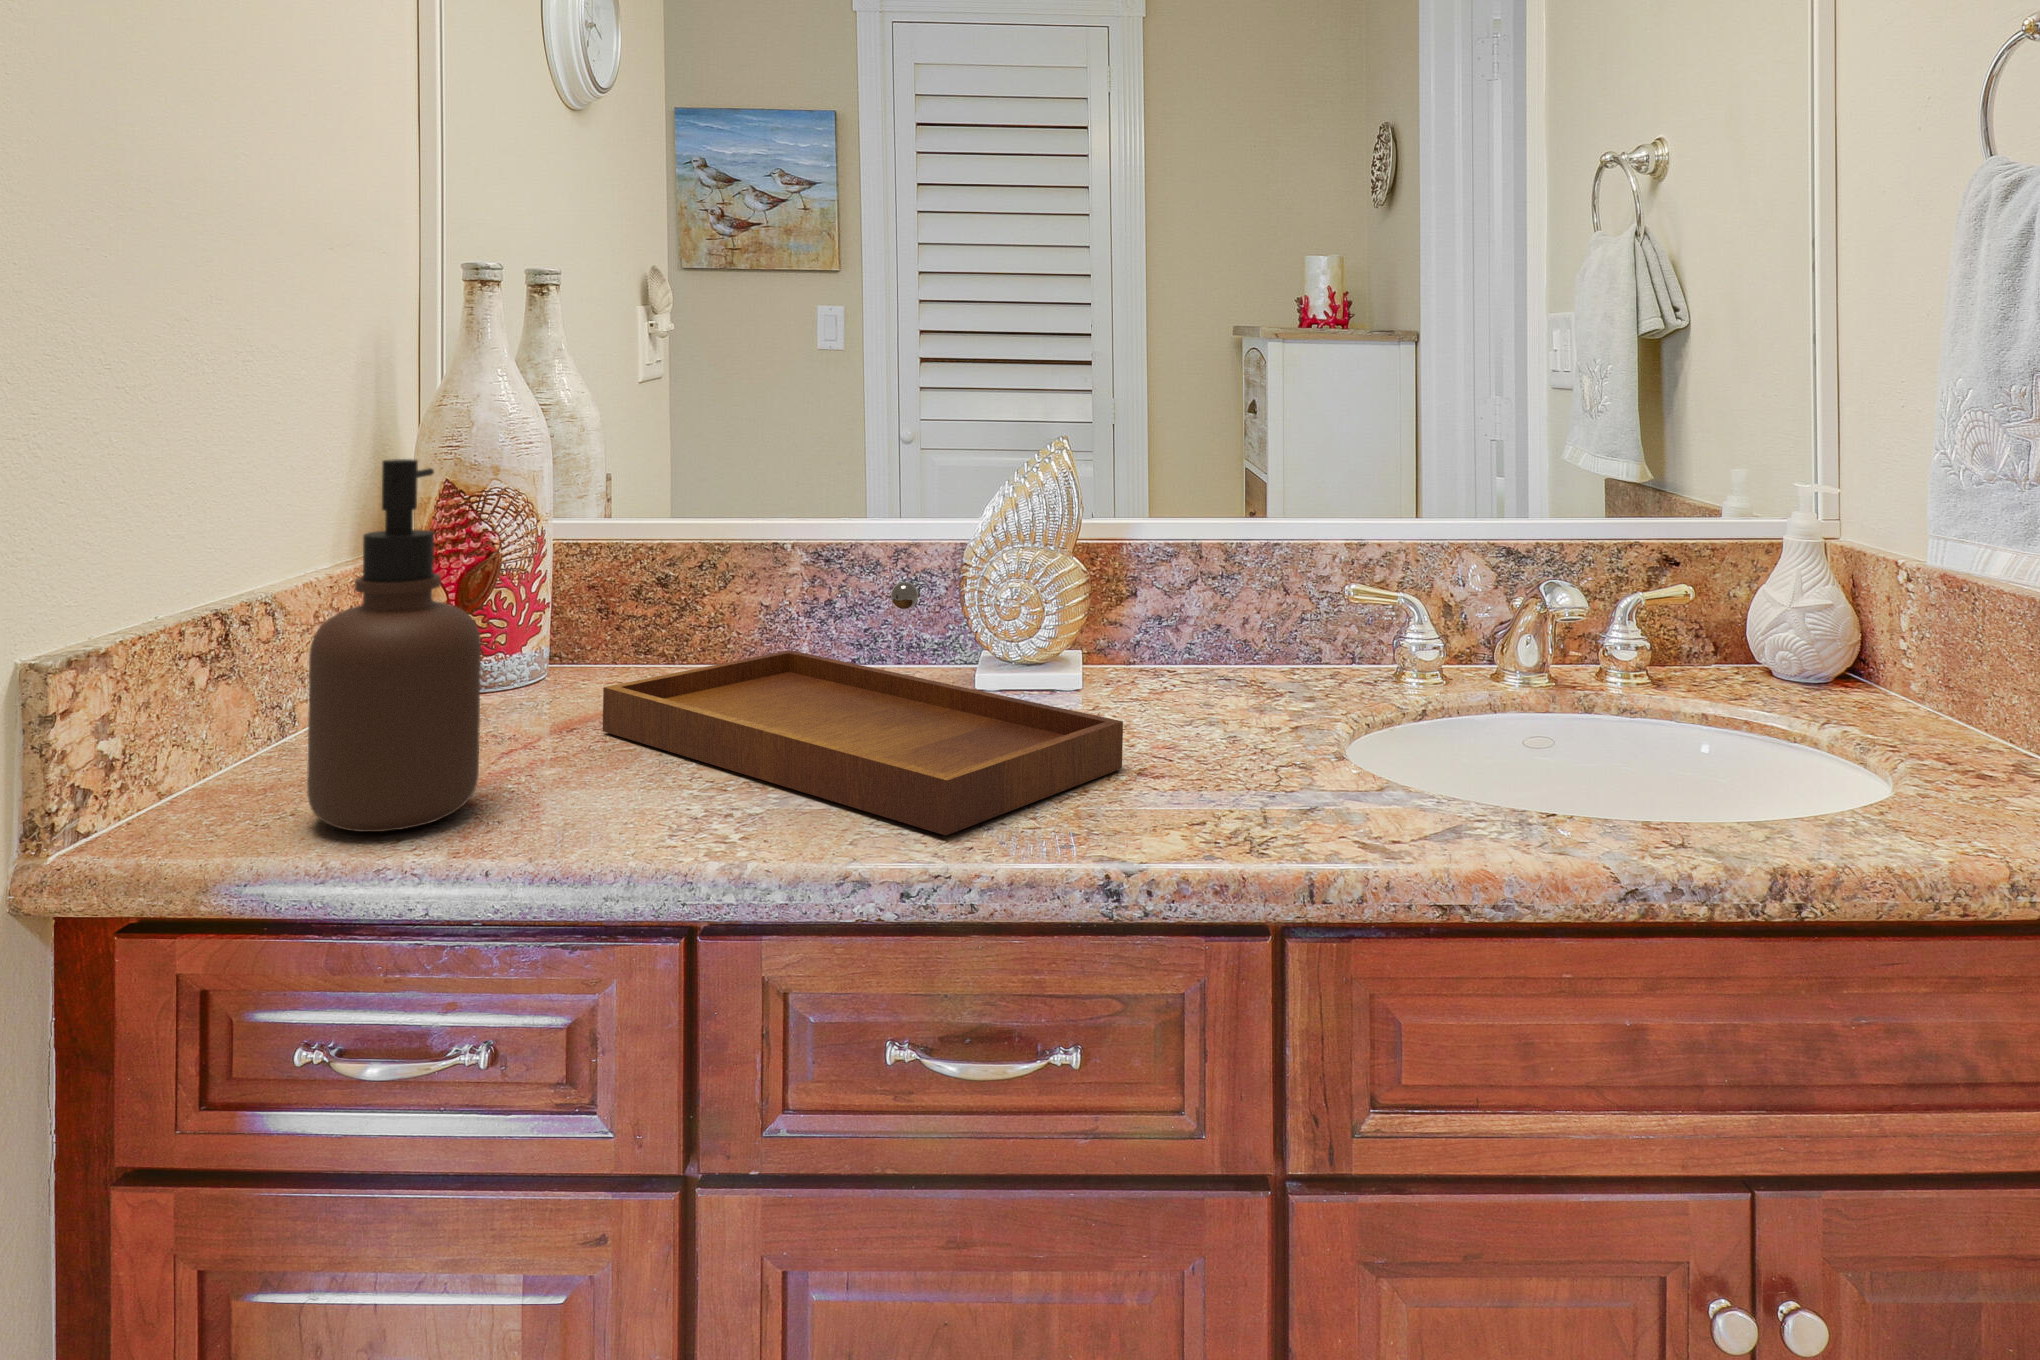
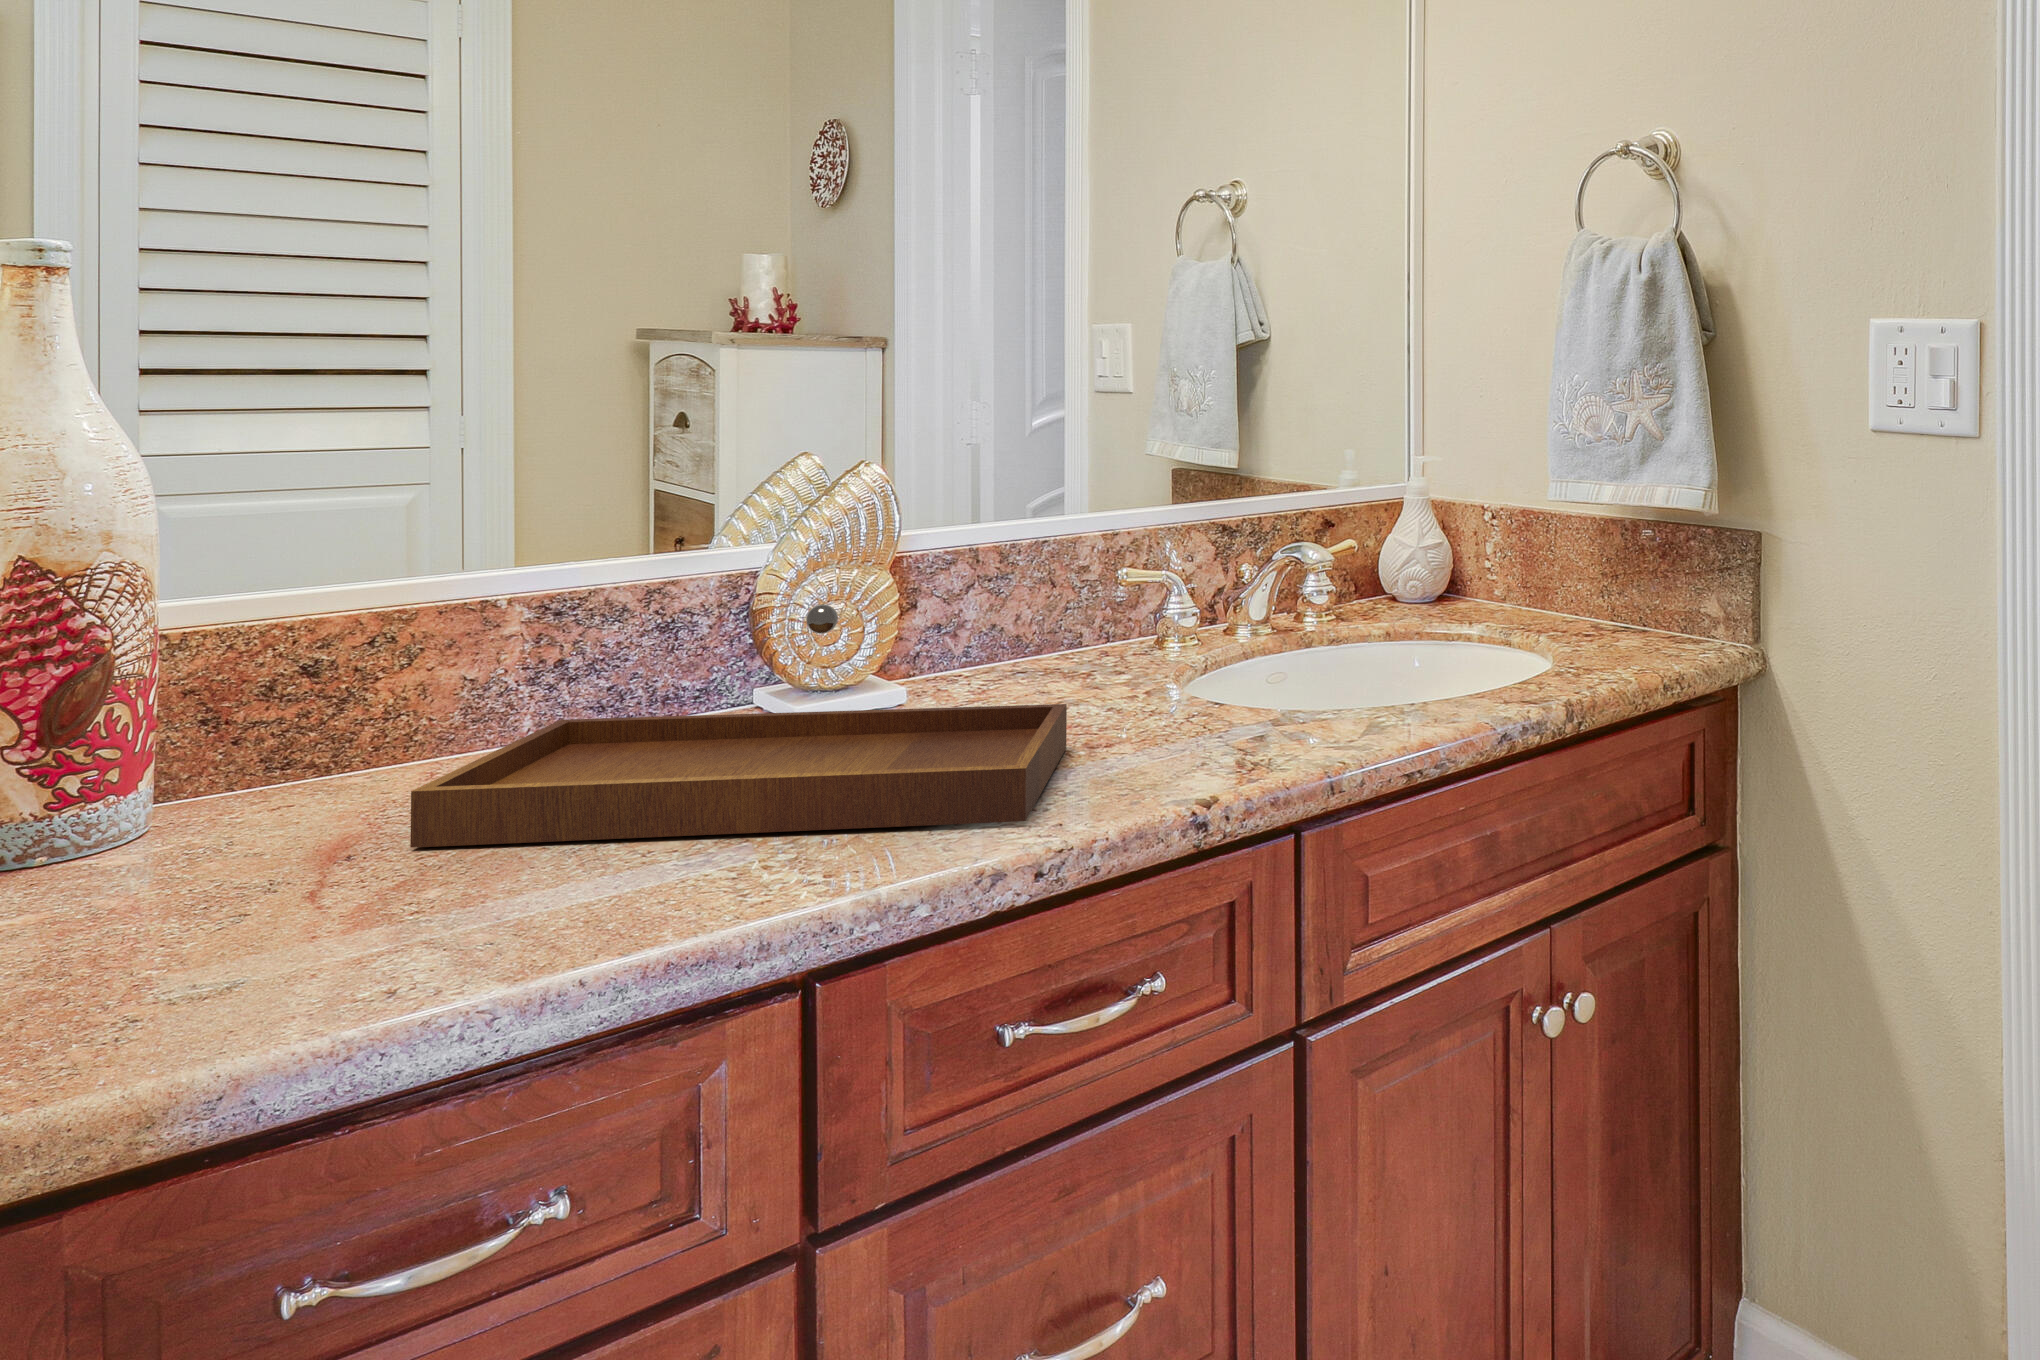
soap dispenser: present [307,459,481,832] -> none [186,507,447,1004]

